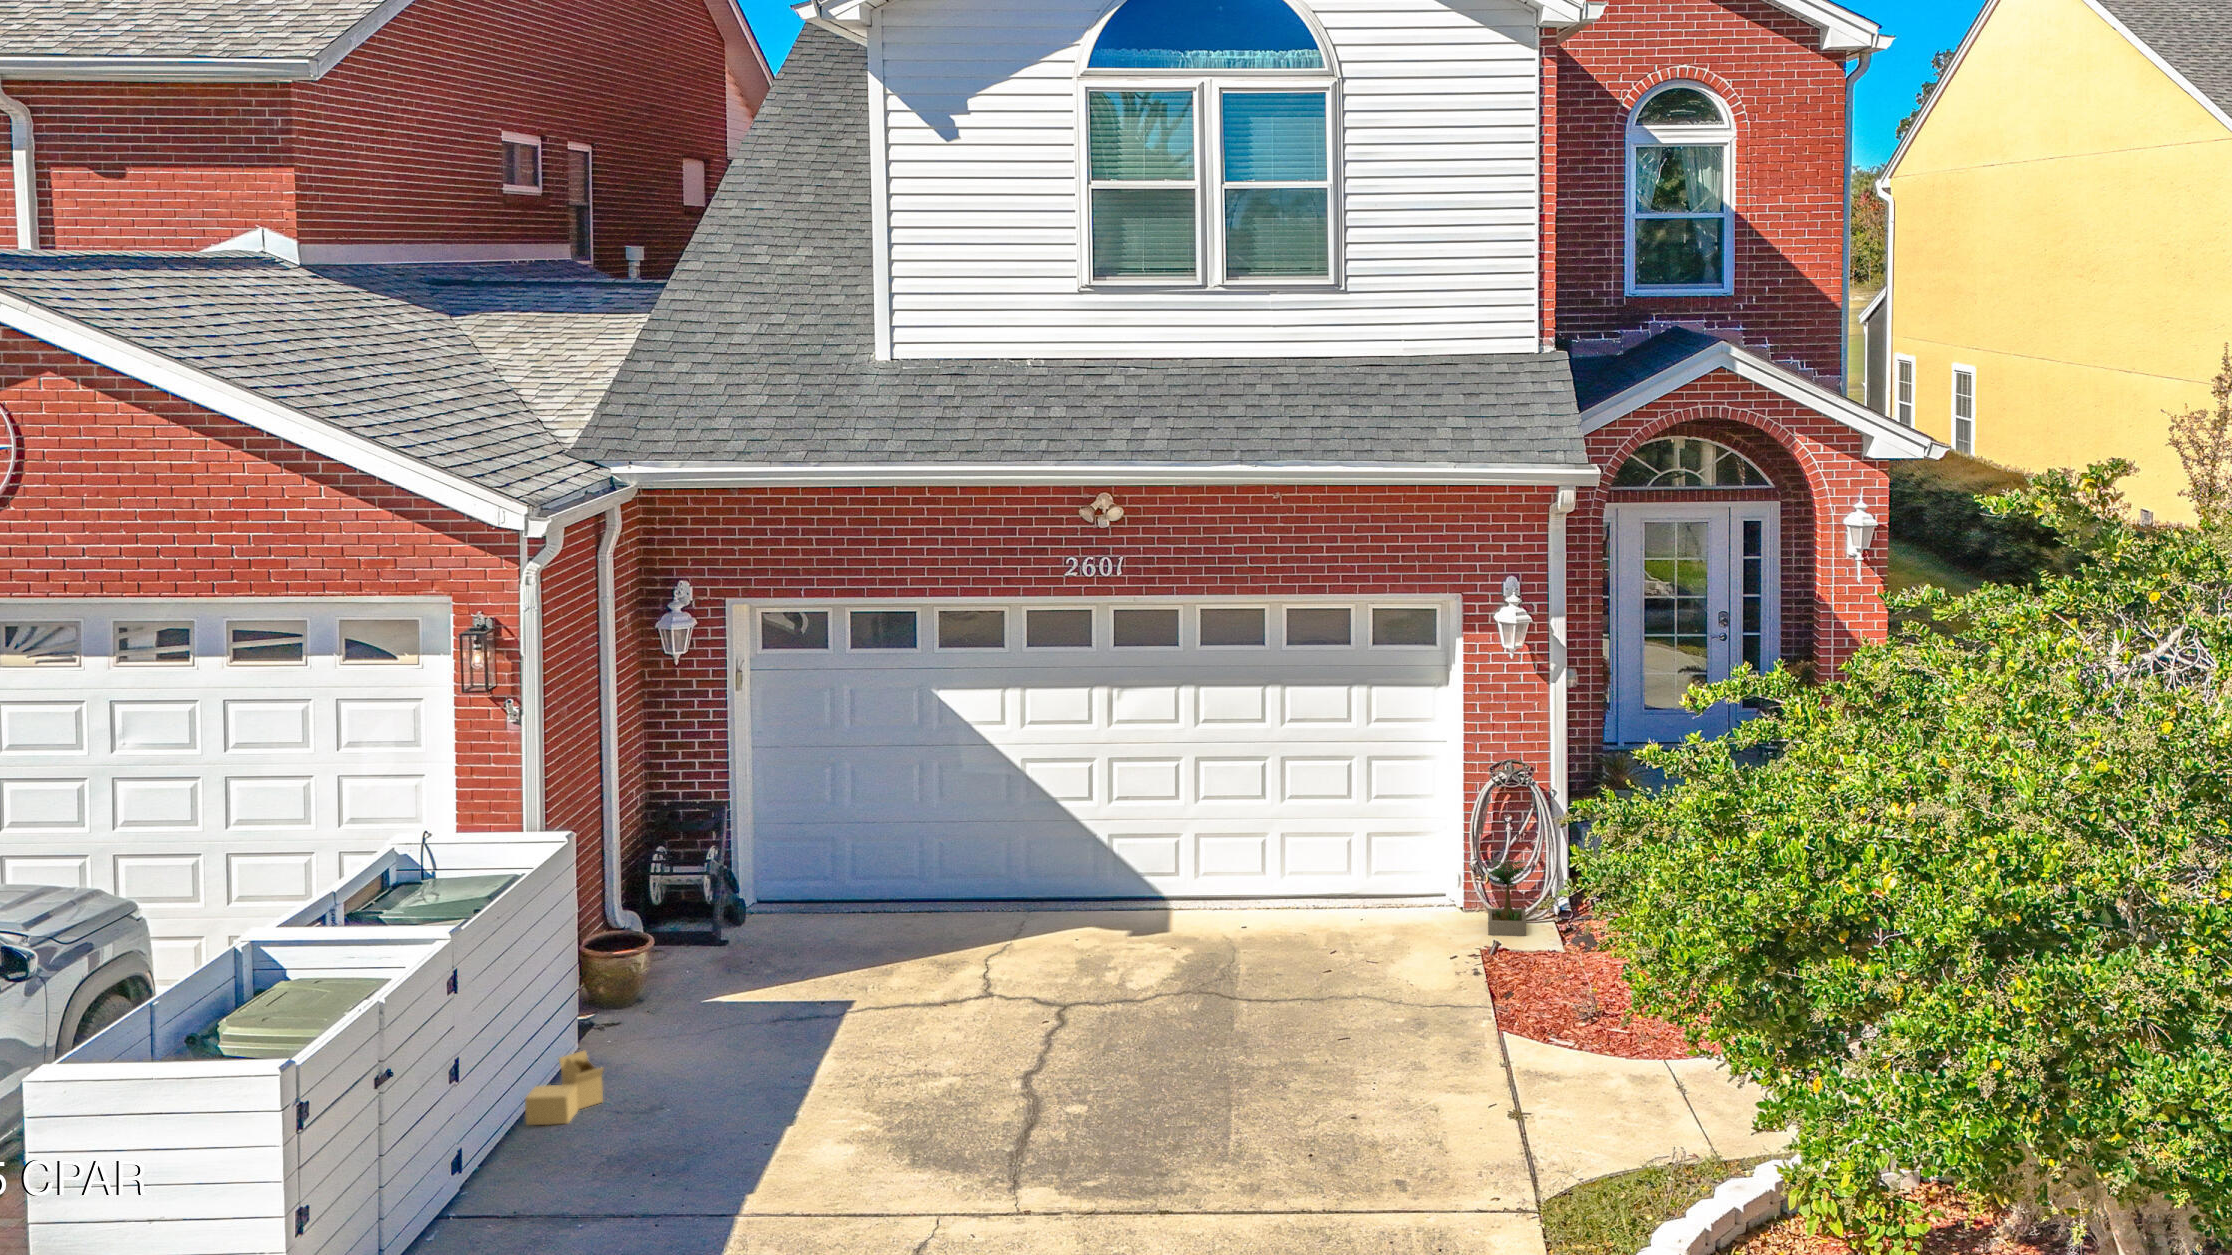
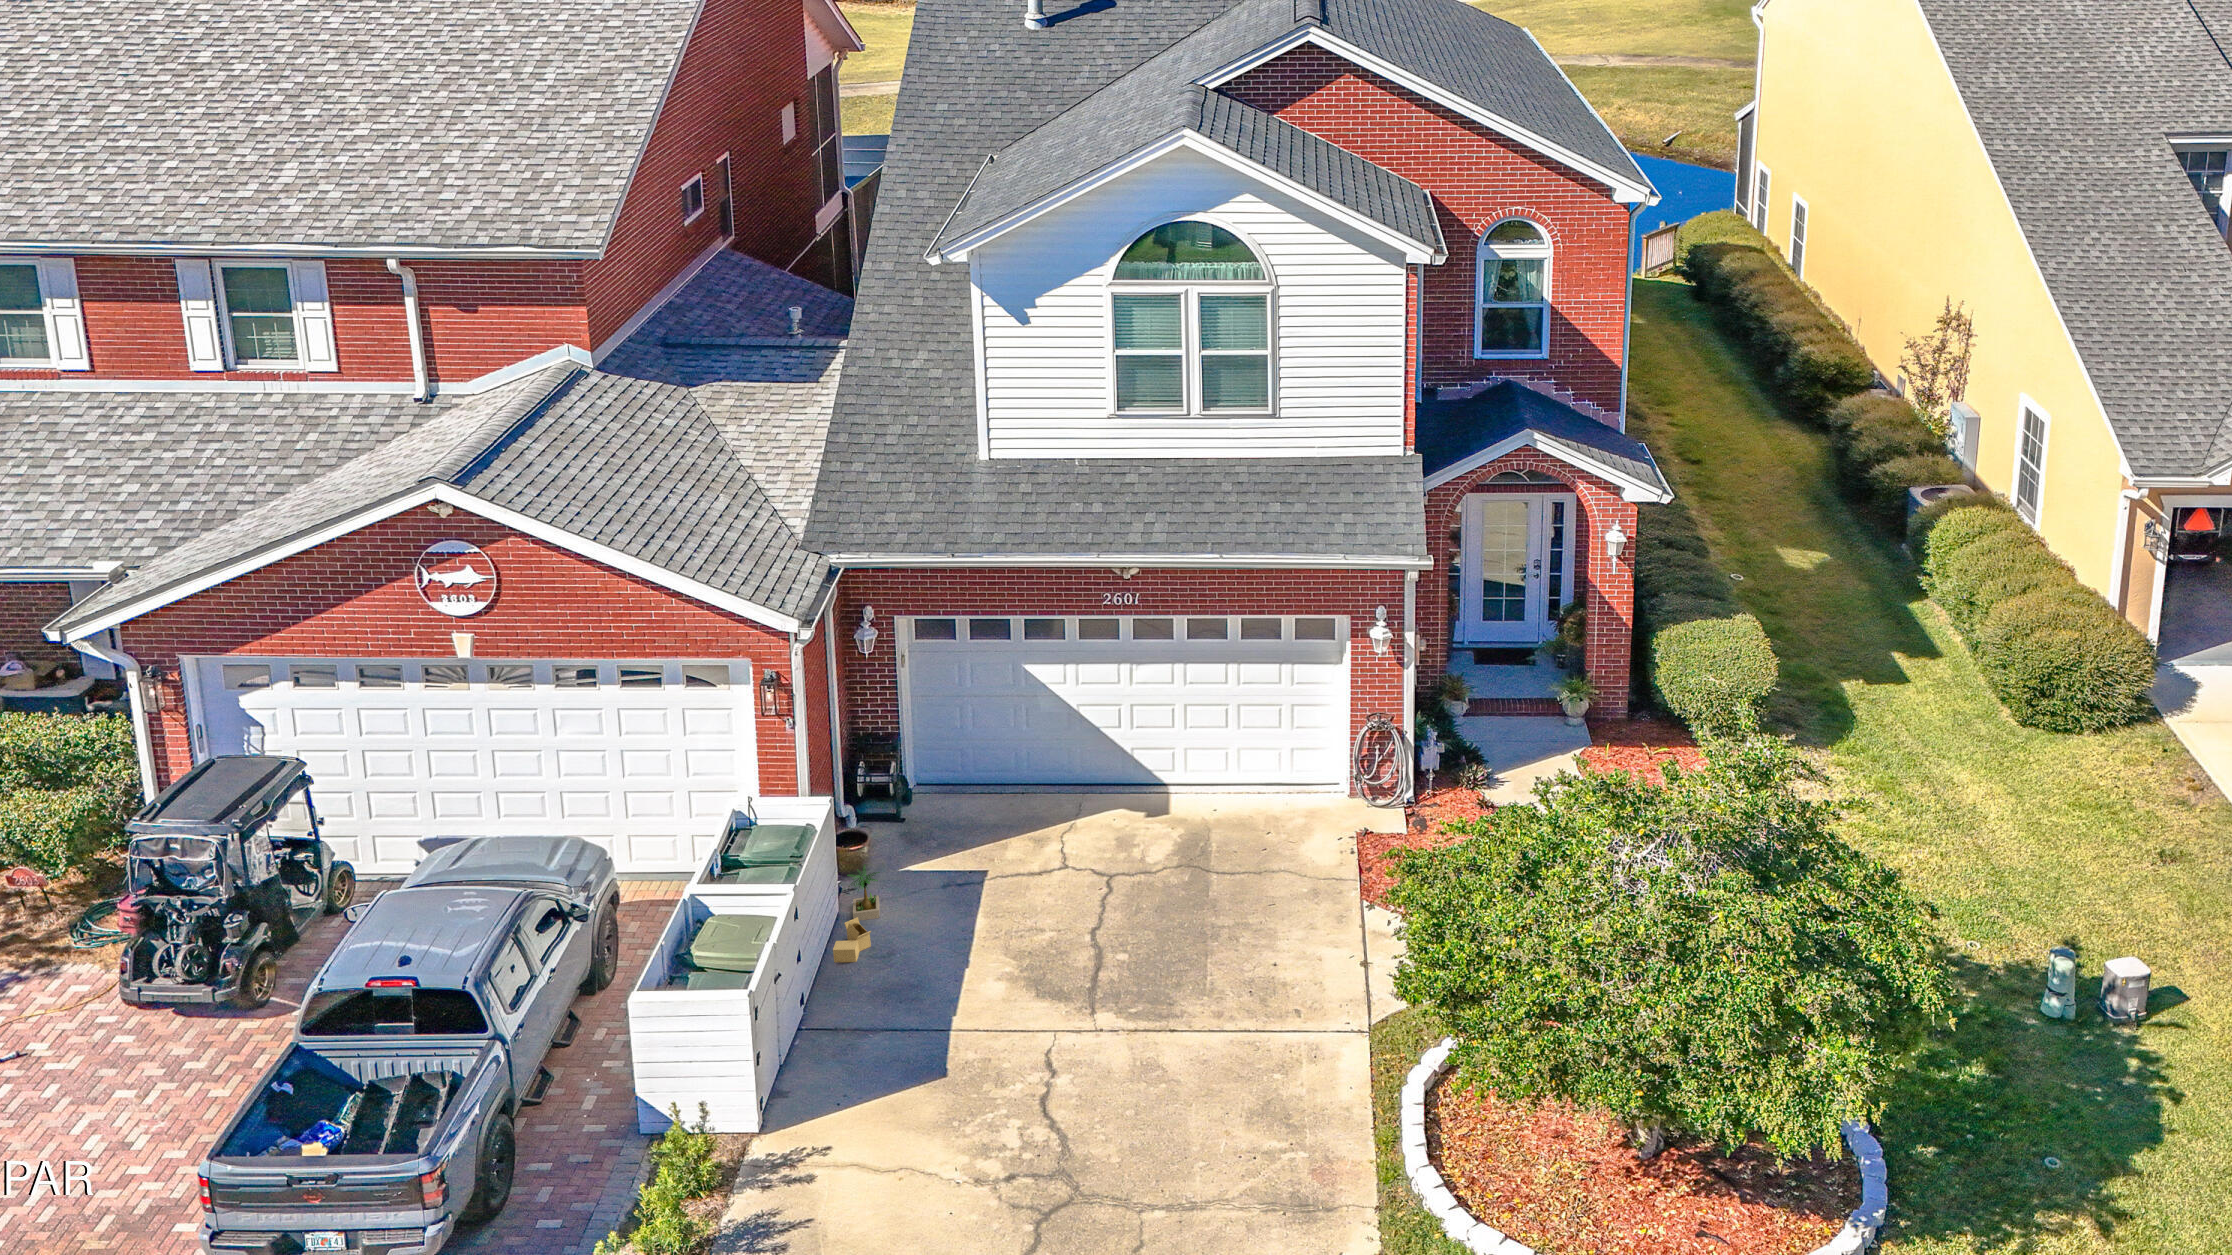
potted plant: present [1488,855,1531,936] -> present [847,865,880,921]

